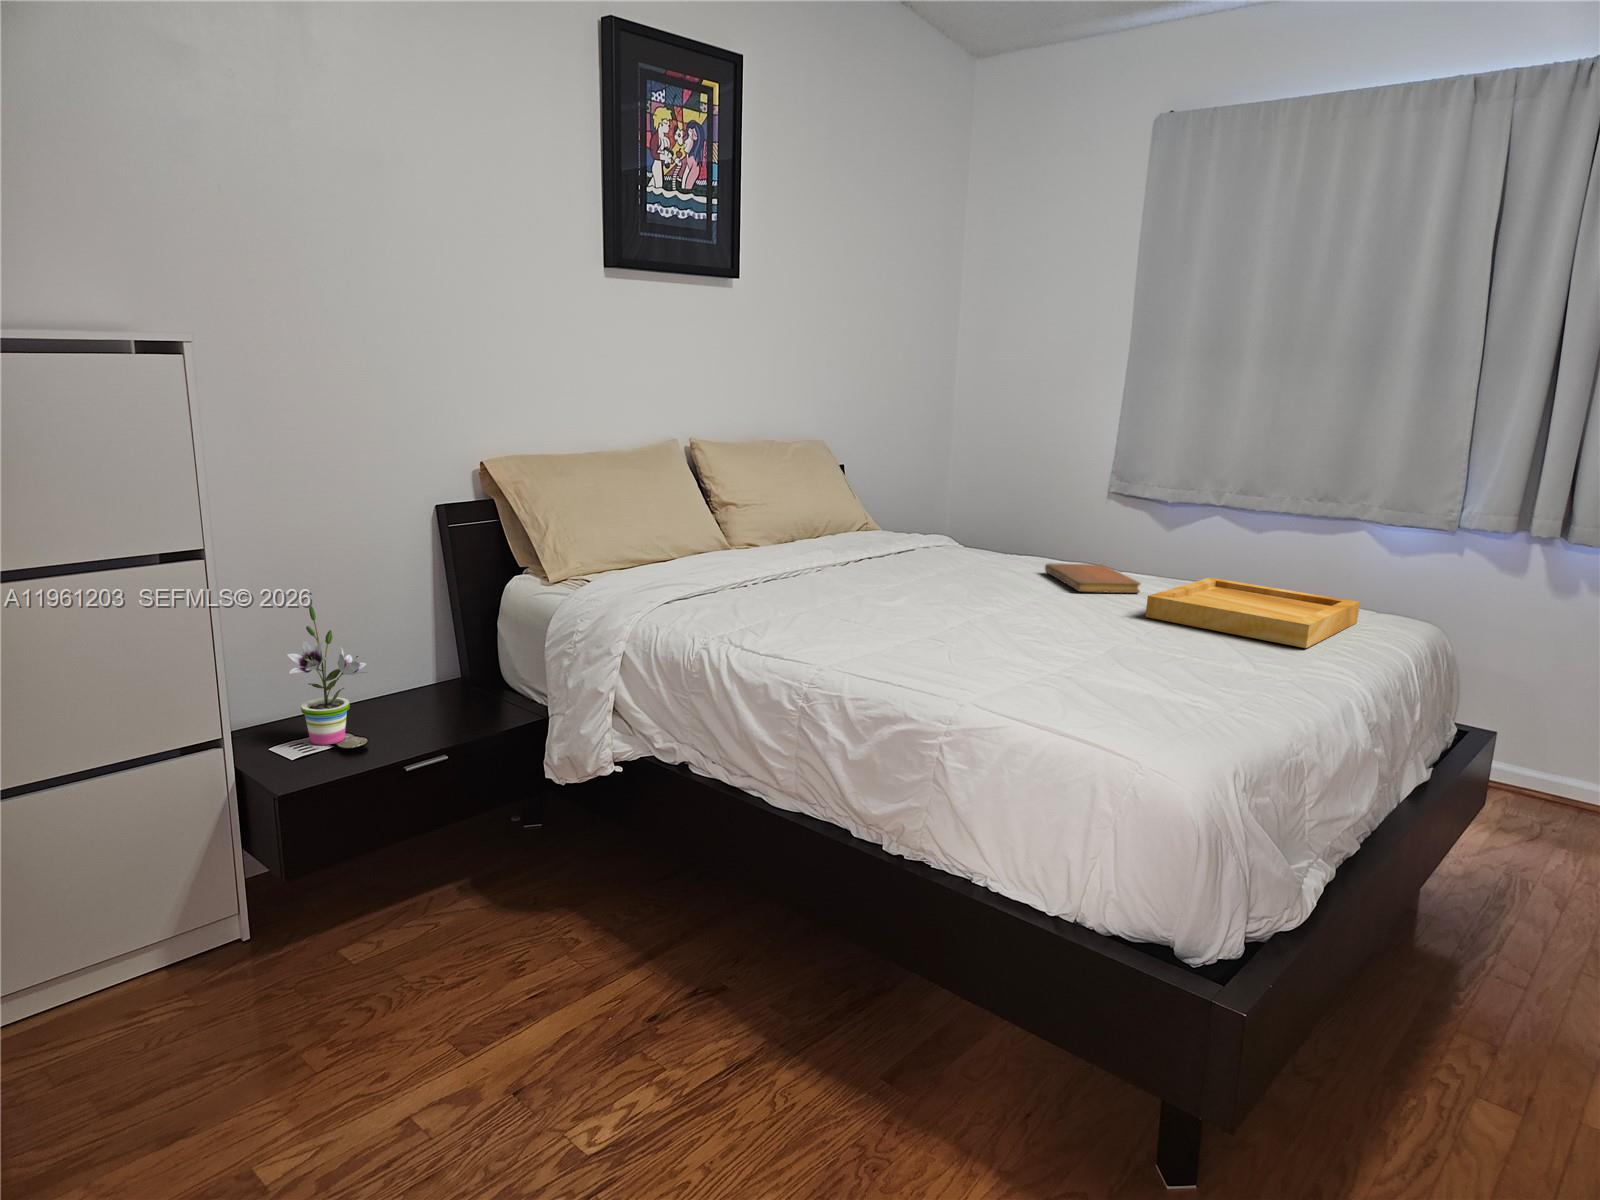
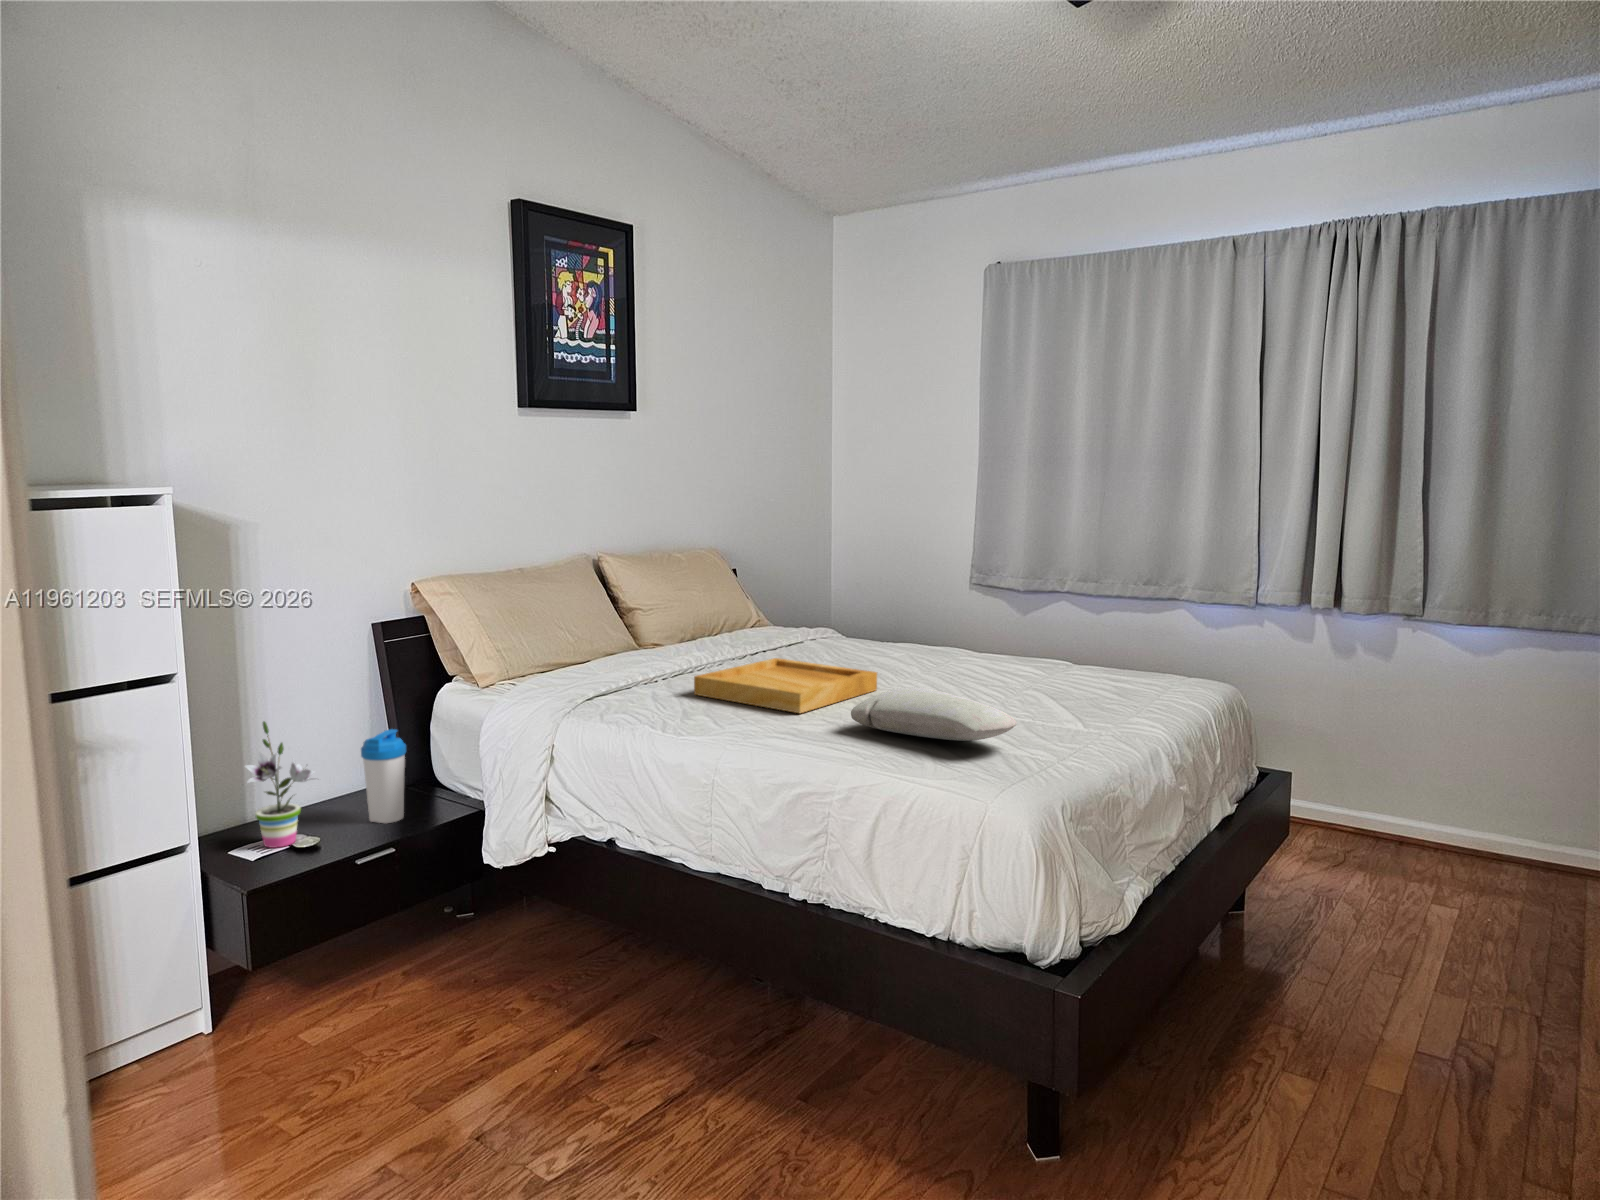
notebook: present [1045,564,1141,593] -> none [917,650,997,673]
tray: present [1146,577,1360,648] -> present [694,658,877,713]
pillow: none [968,609,1174,678] -> present [851,687,1017,741]
water bottle: none [417,622,467,725] -> present [361,729,406,823]

